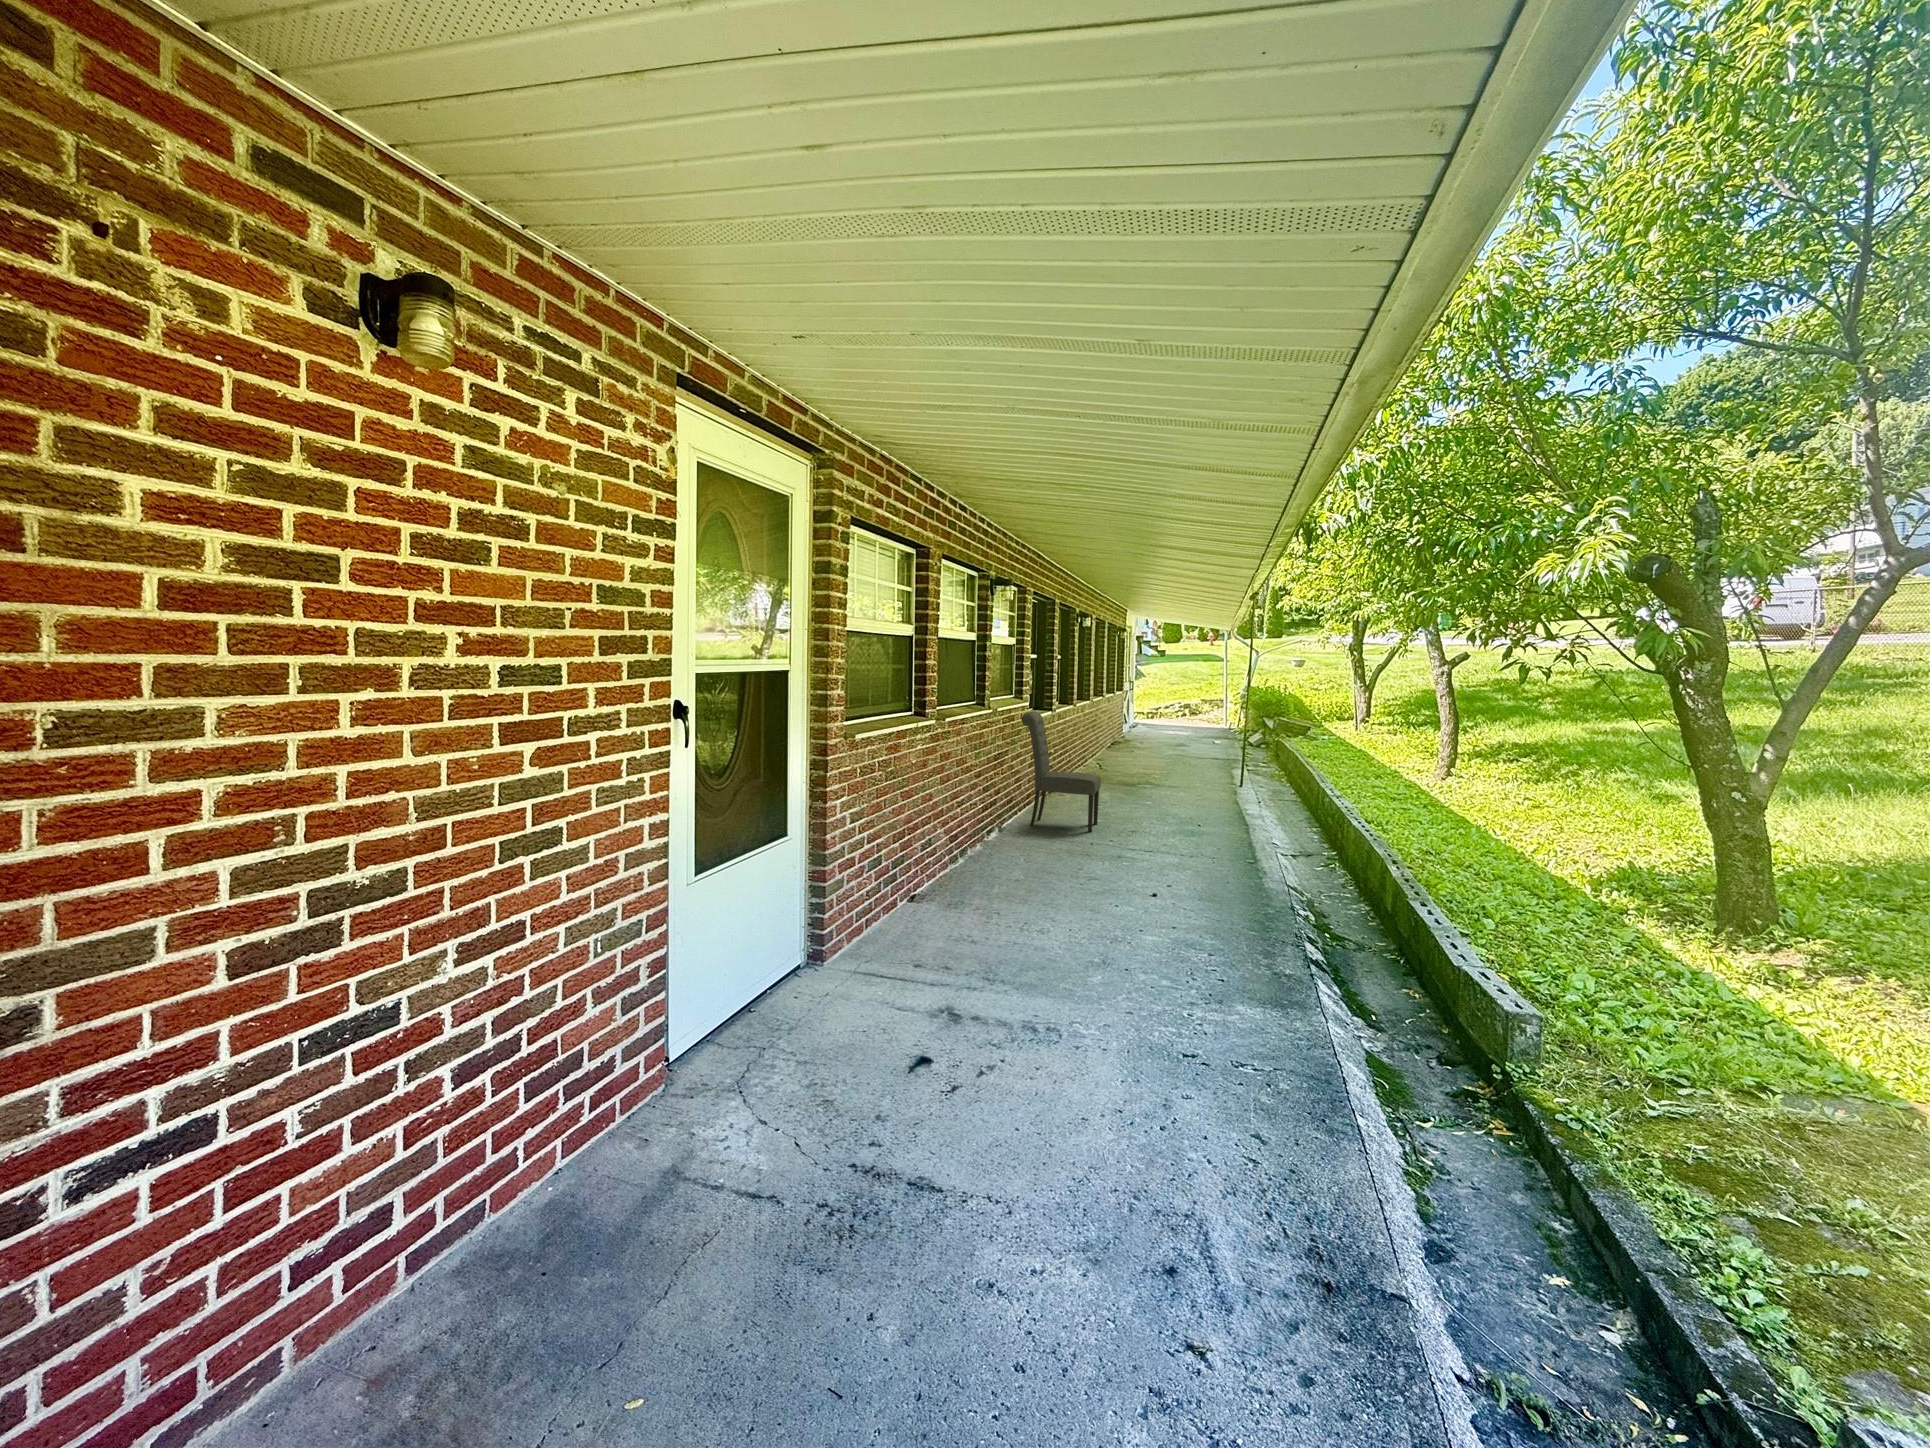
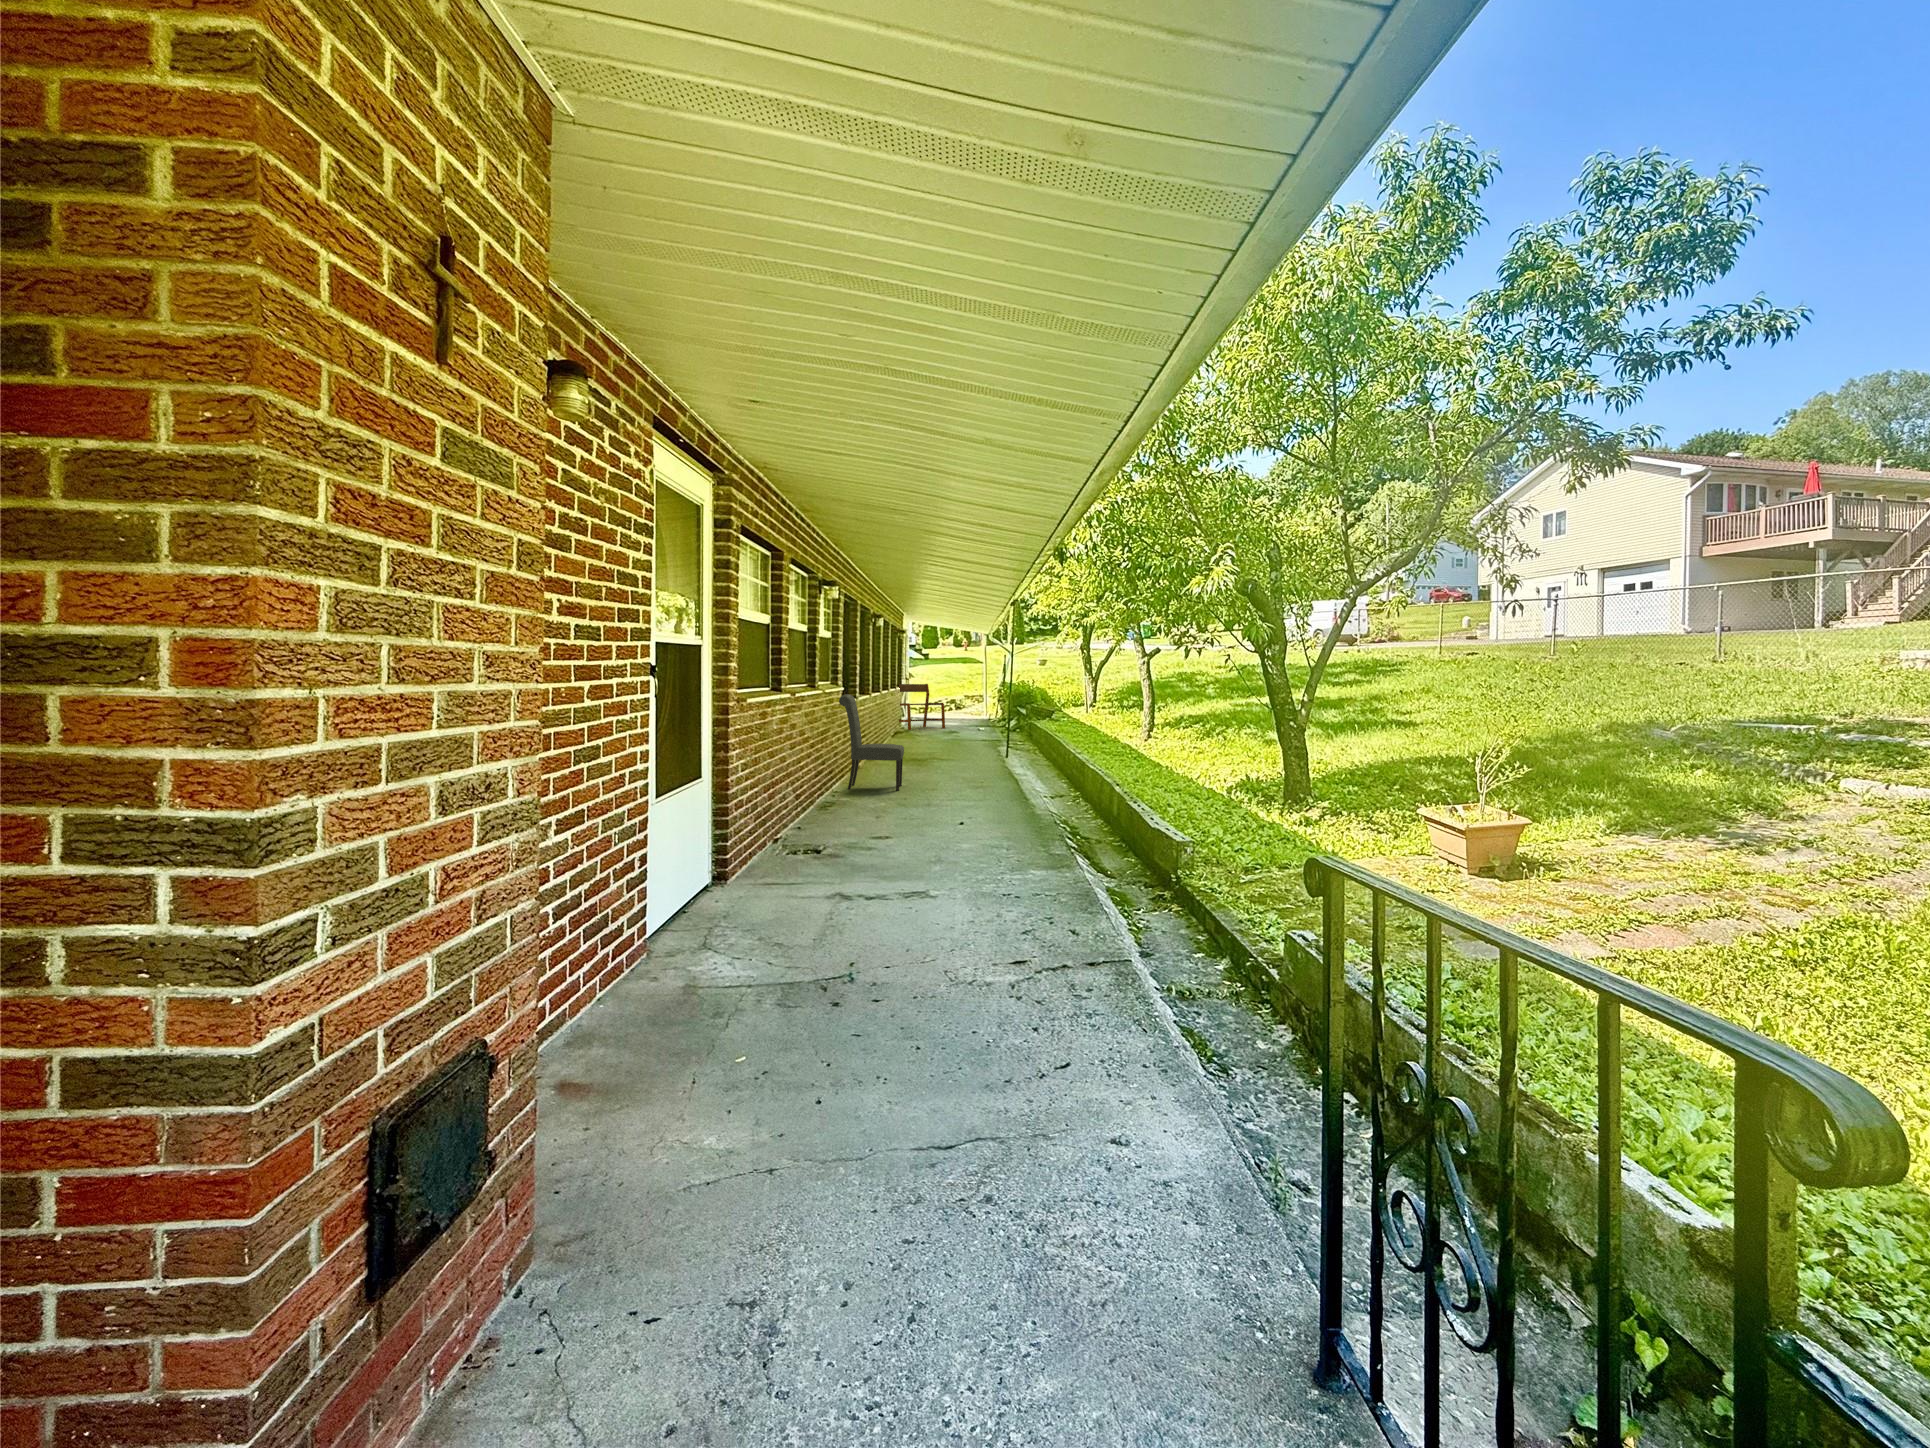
bench: none [1111,689,1174,742] -> present [898,684,945,730]

